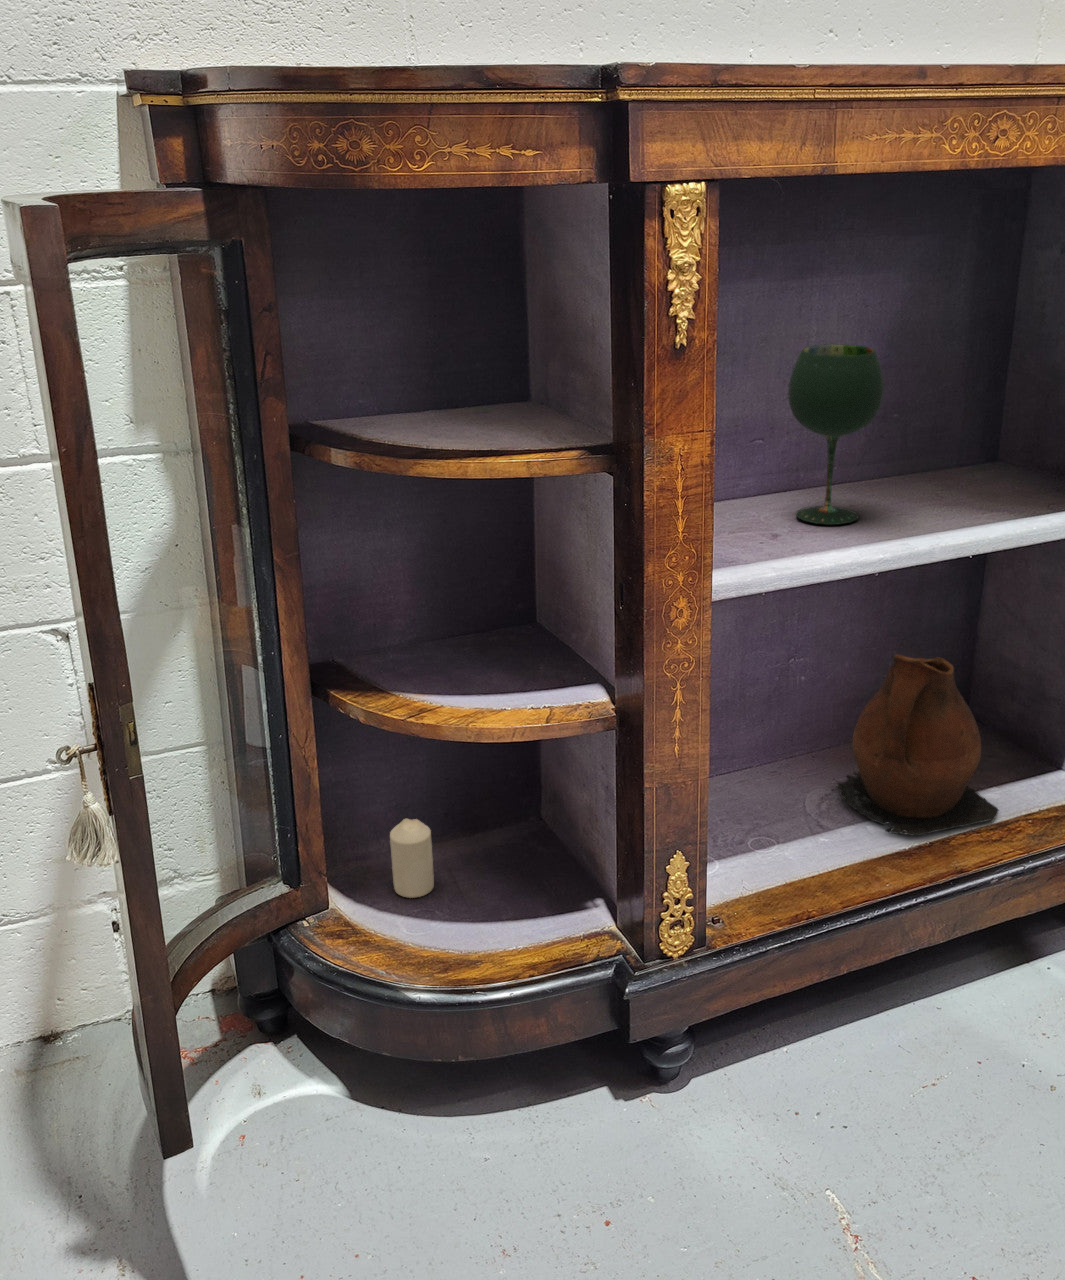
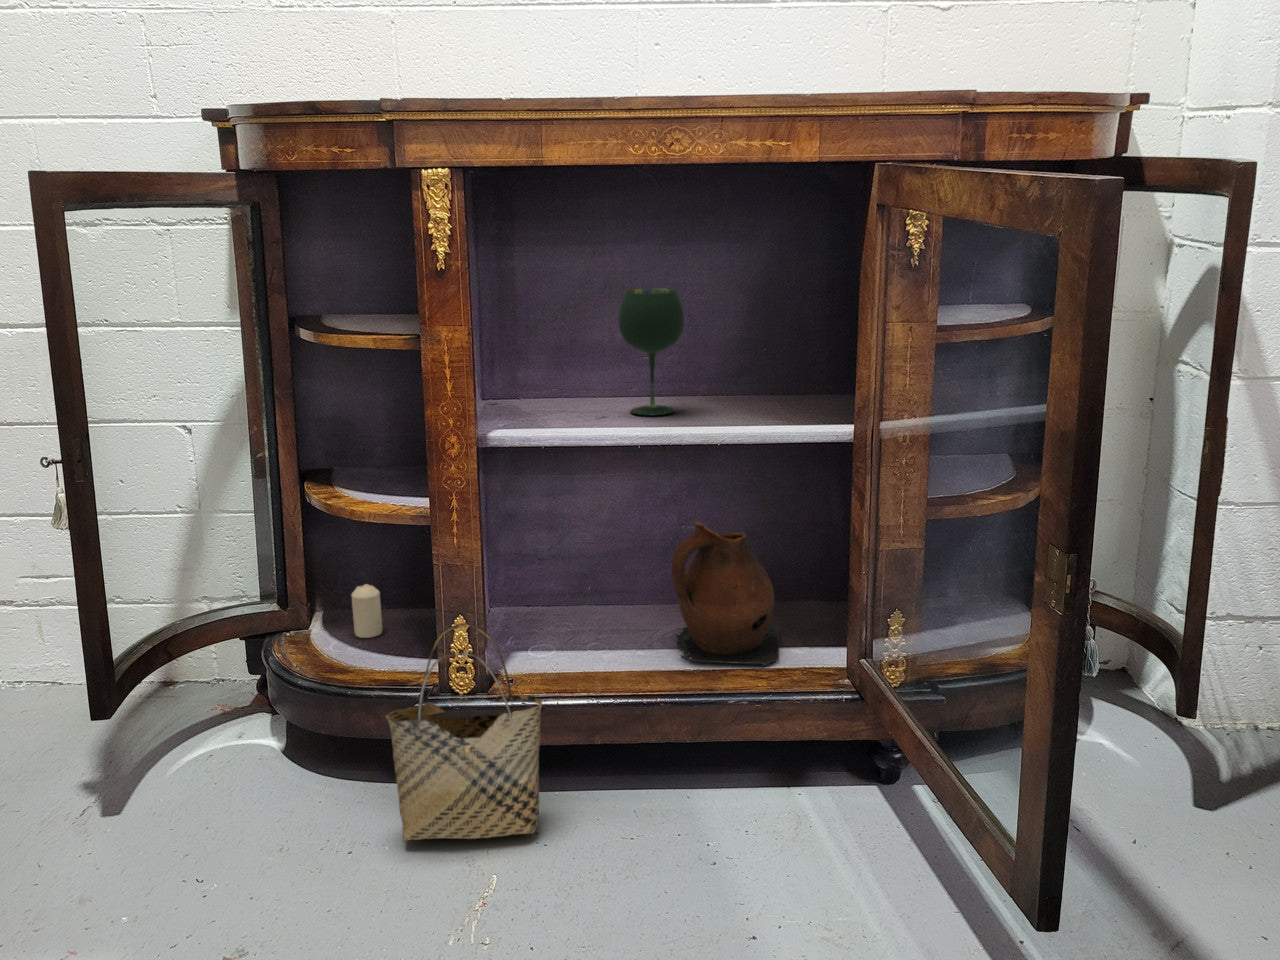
woven basket: none [662,867,846,1197] -> present [386,623,542,841]

